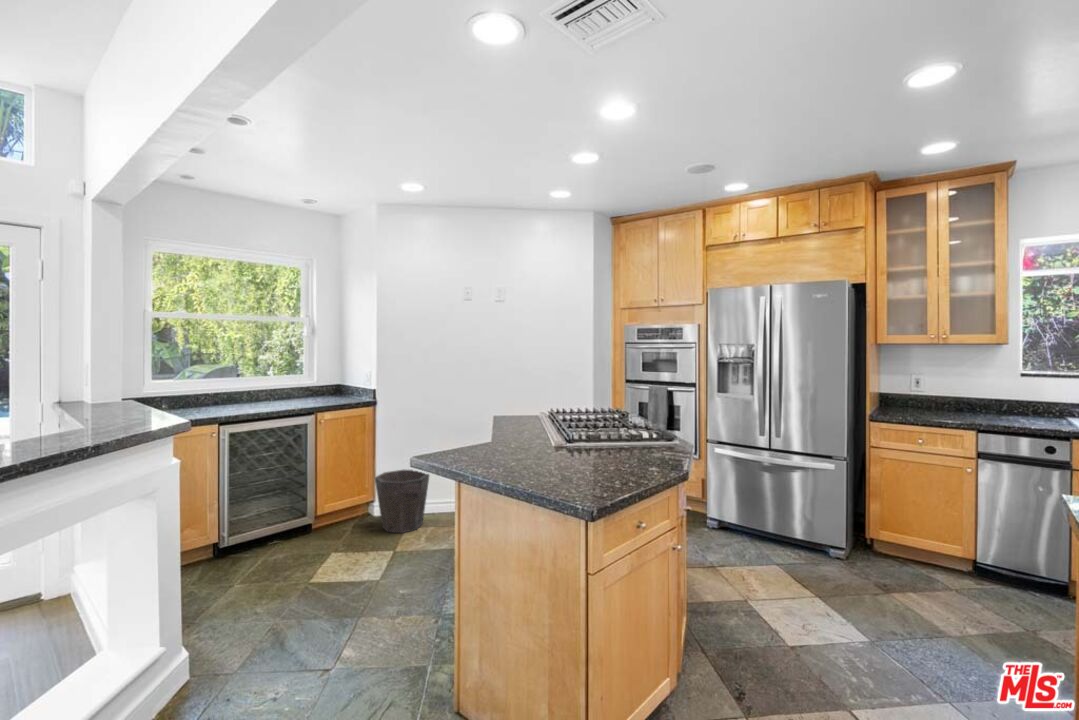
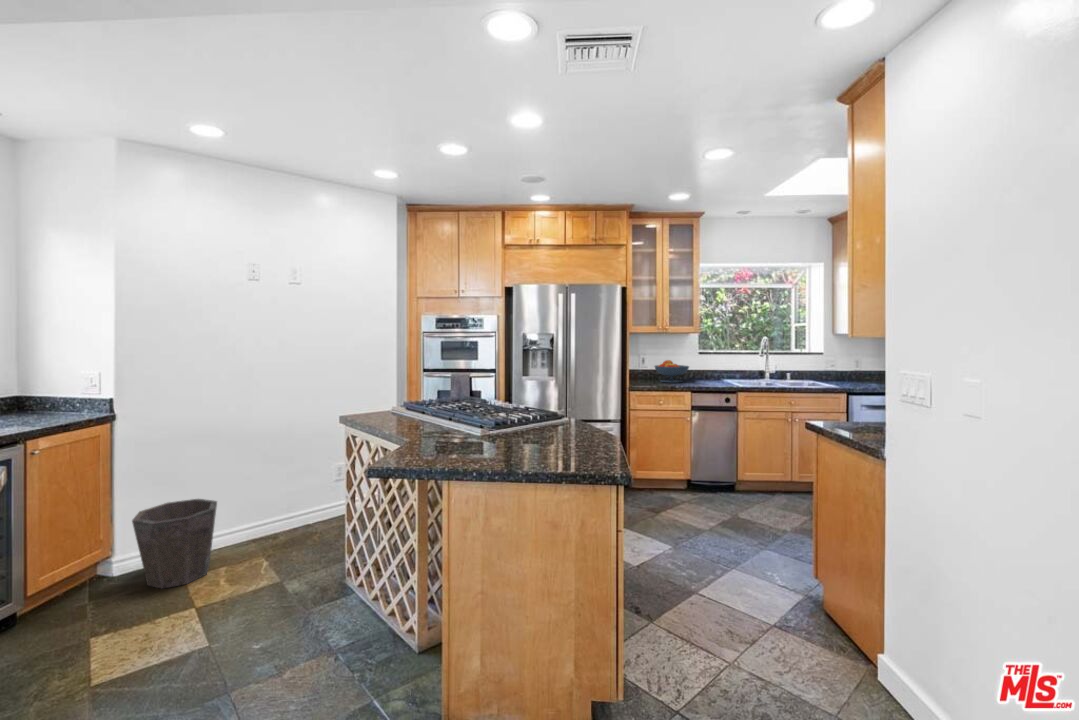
fruit bowl: none [927,382,991,415] -> present [655,360,689,383]

